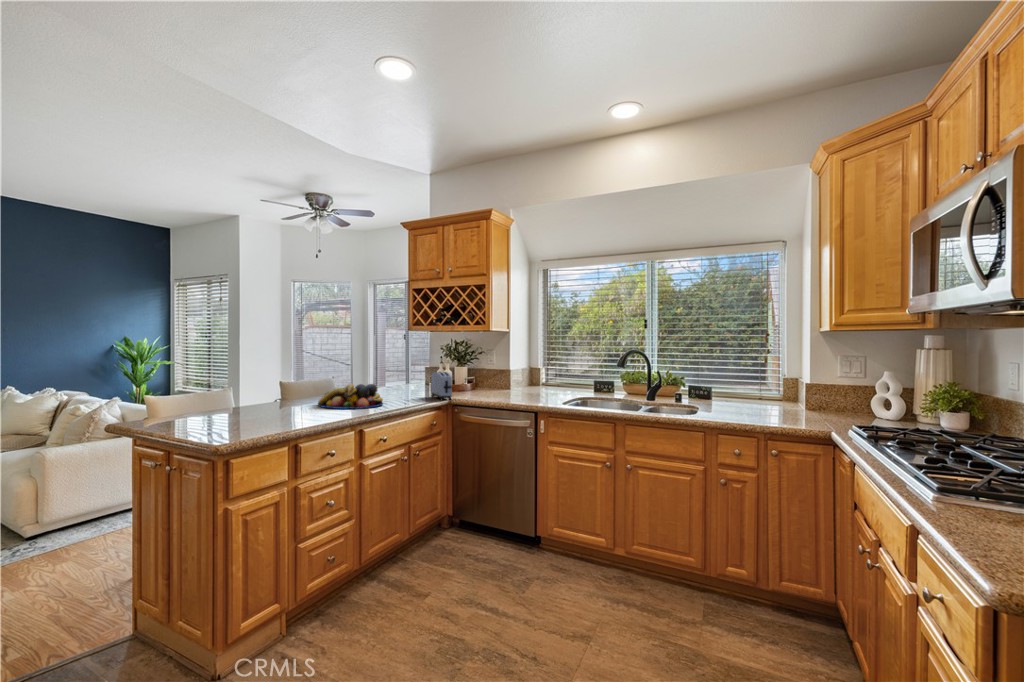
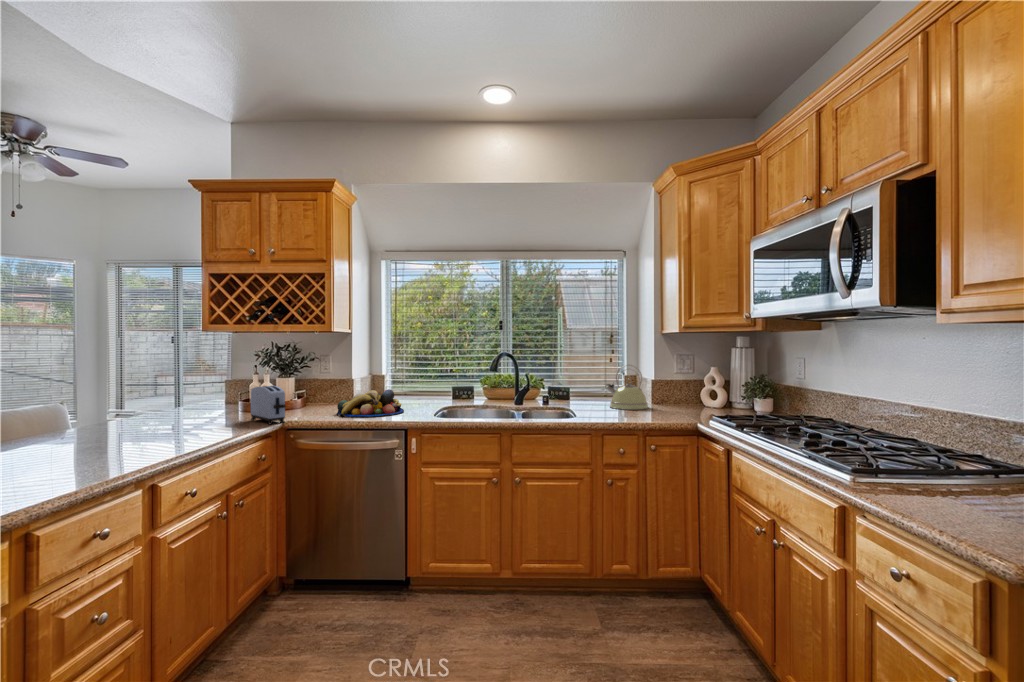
kettle: none [734,367,778,412] -> present [606,365,648,410]
fruit bowl: present [318,384,383,409] -> present [337,389,404,417]

